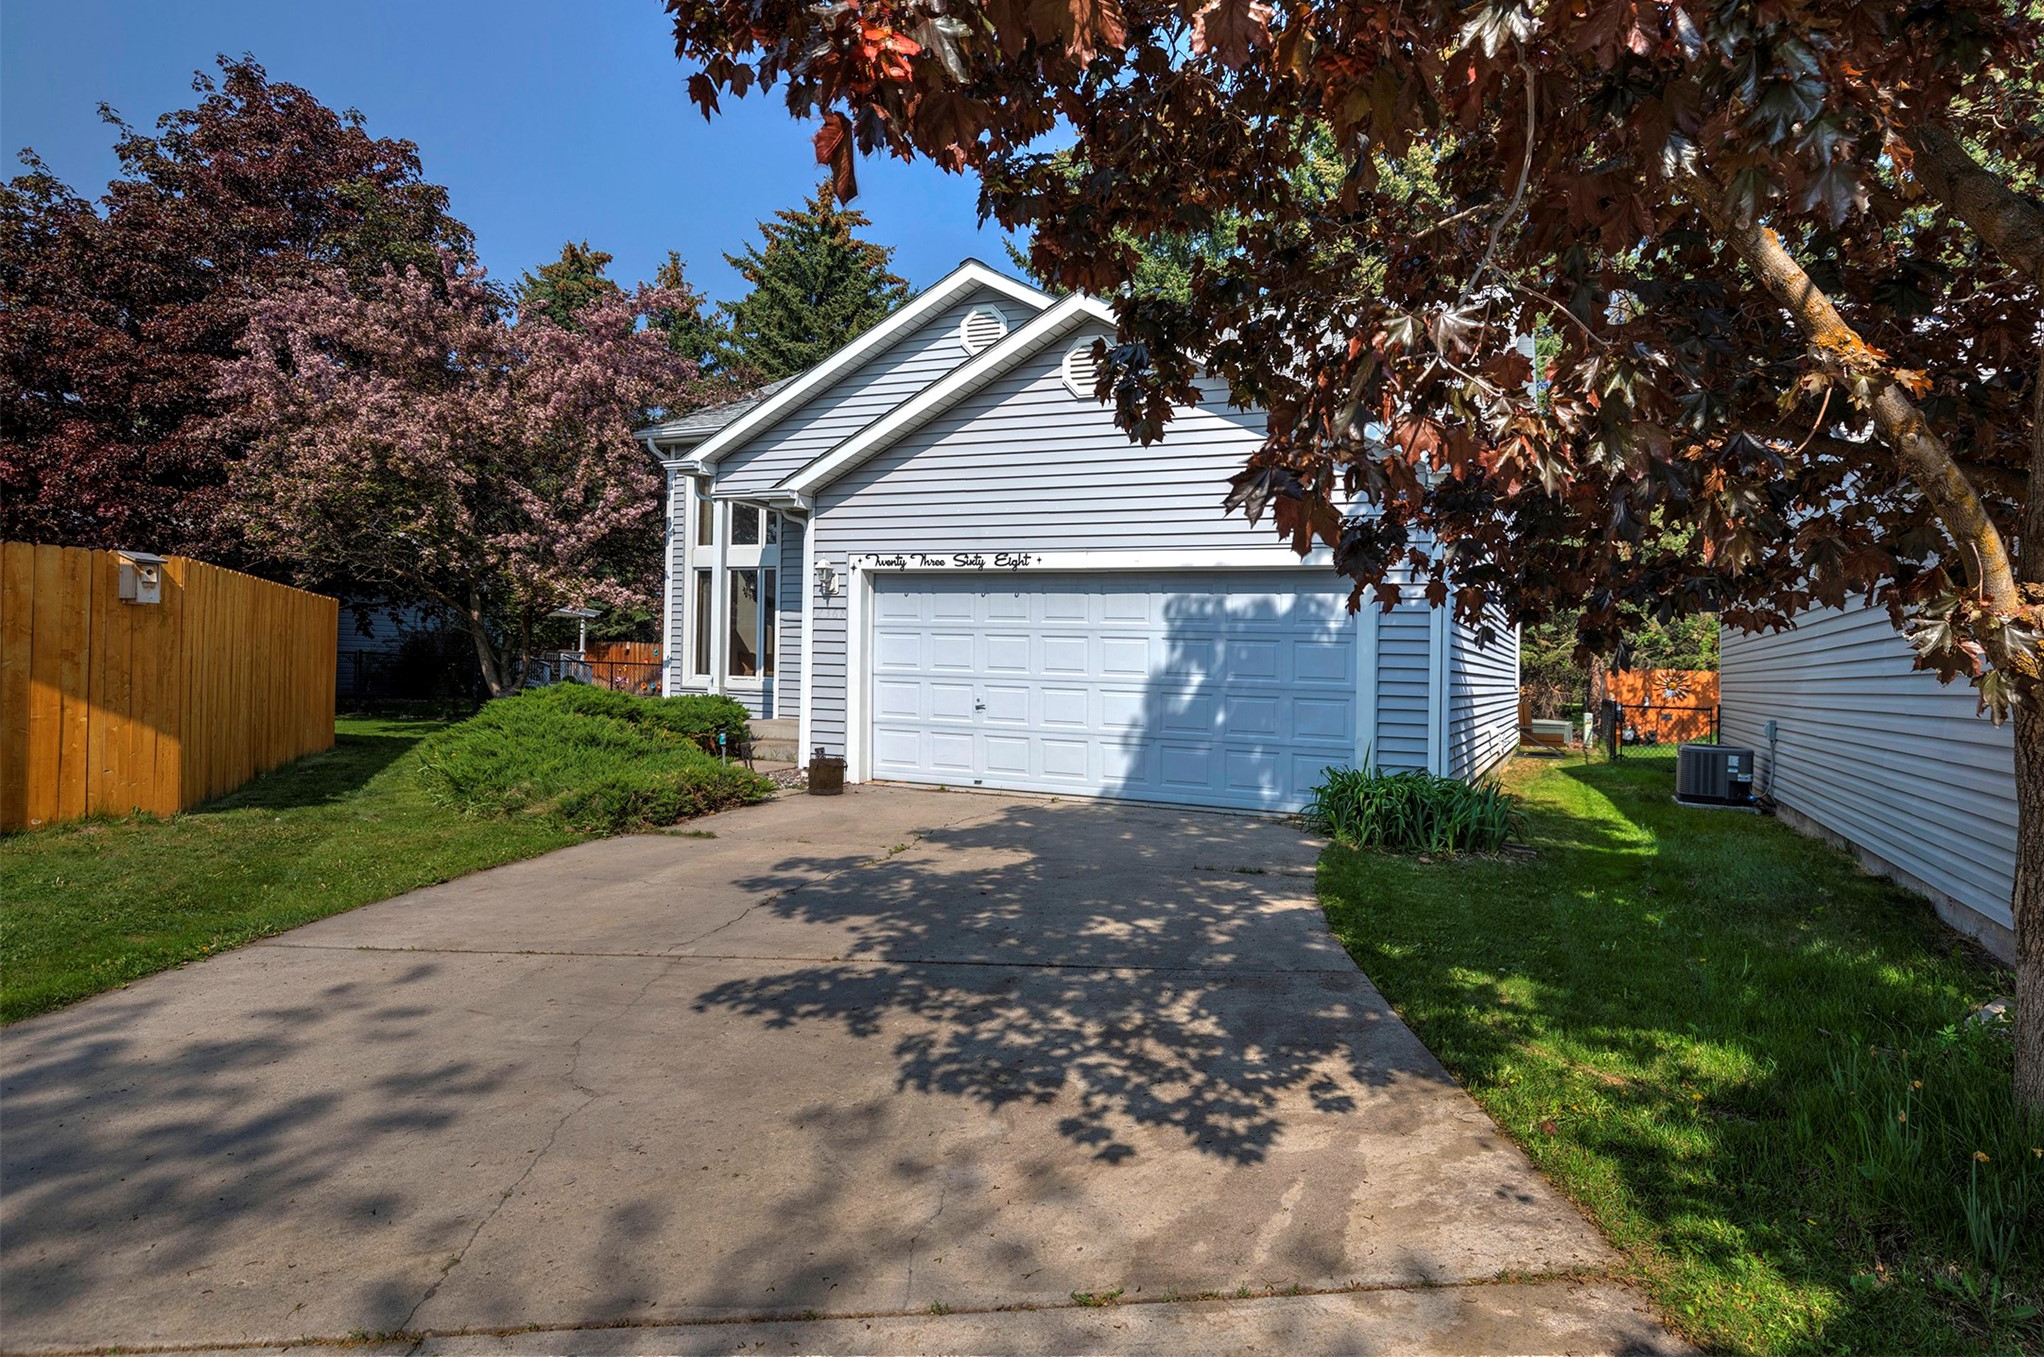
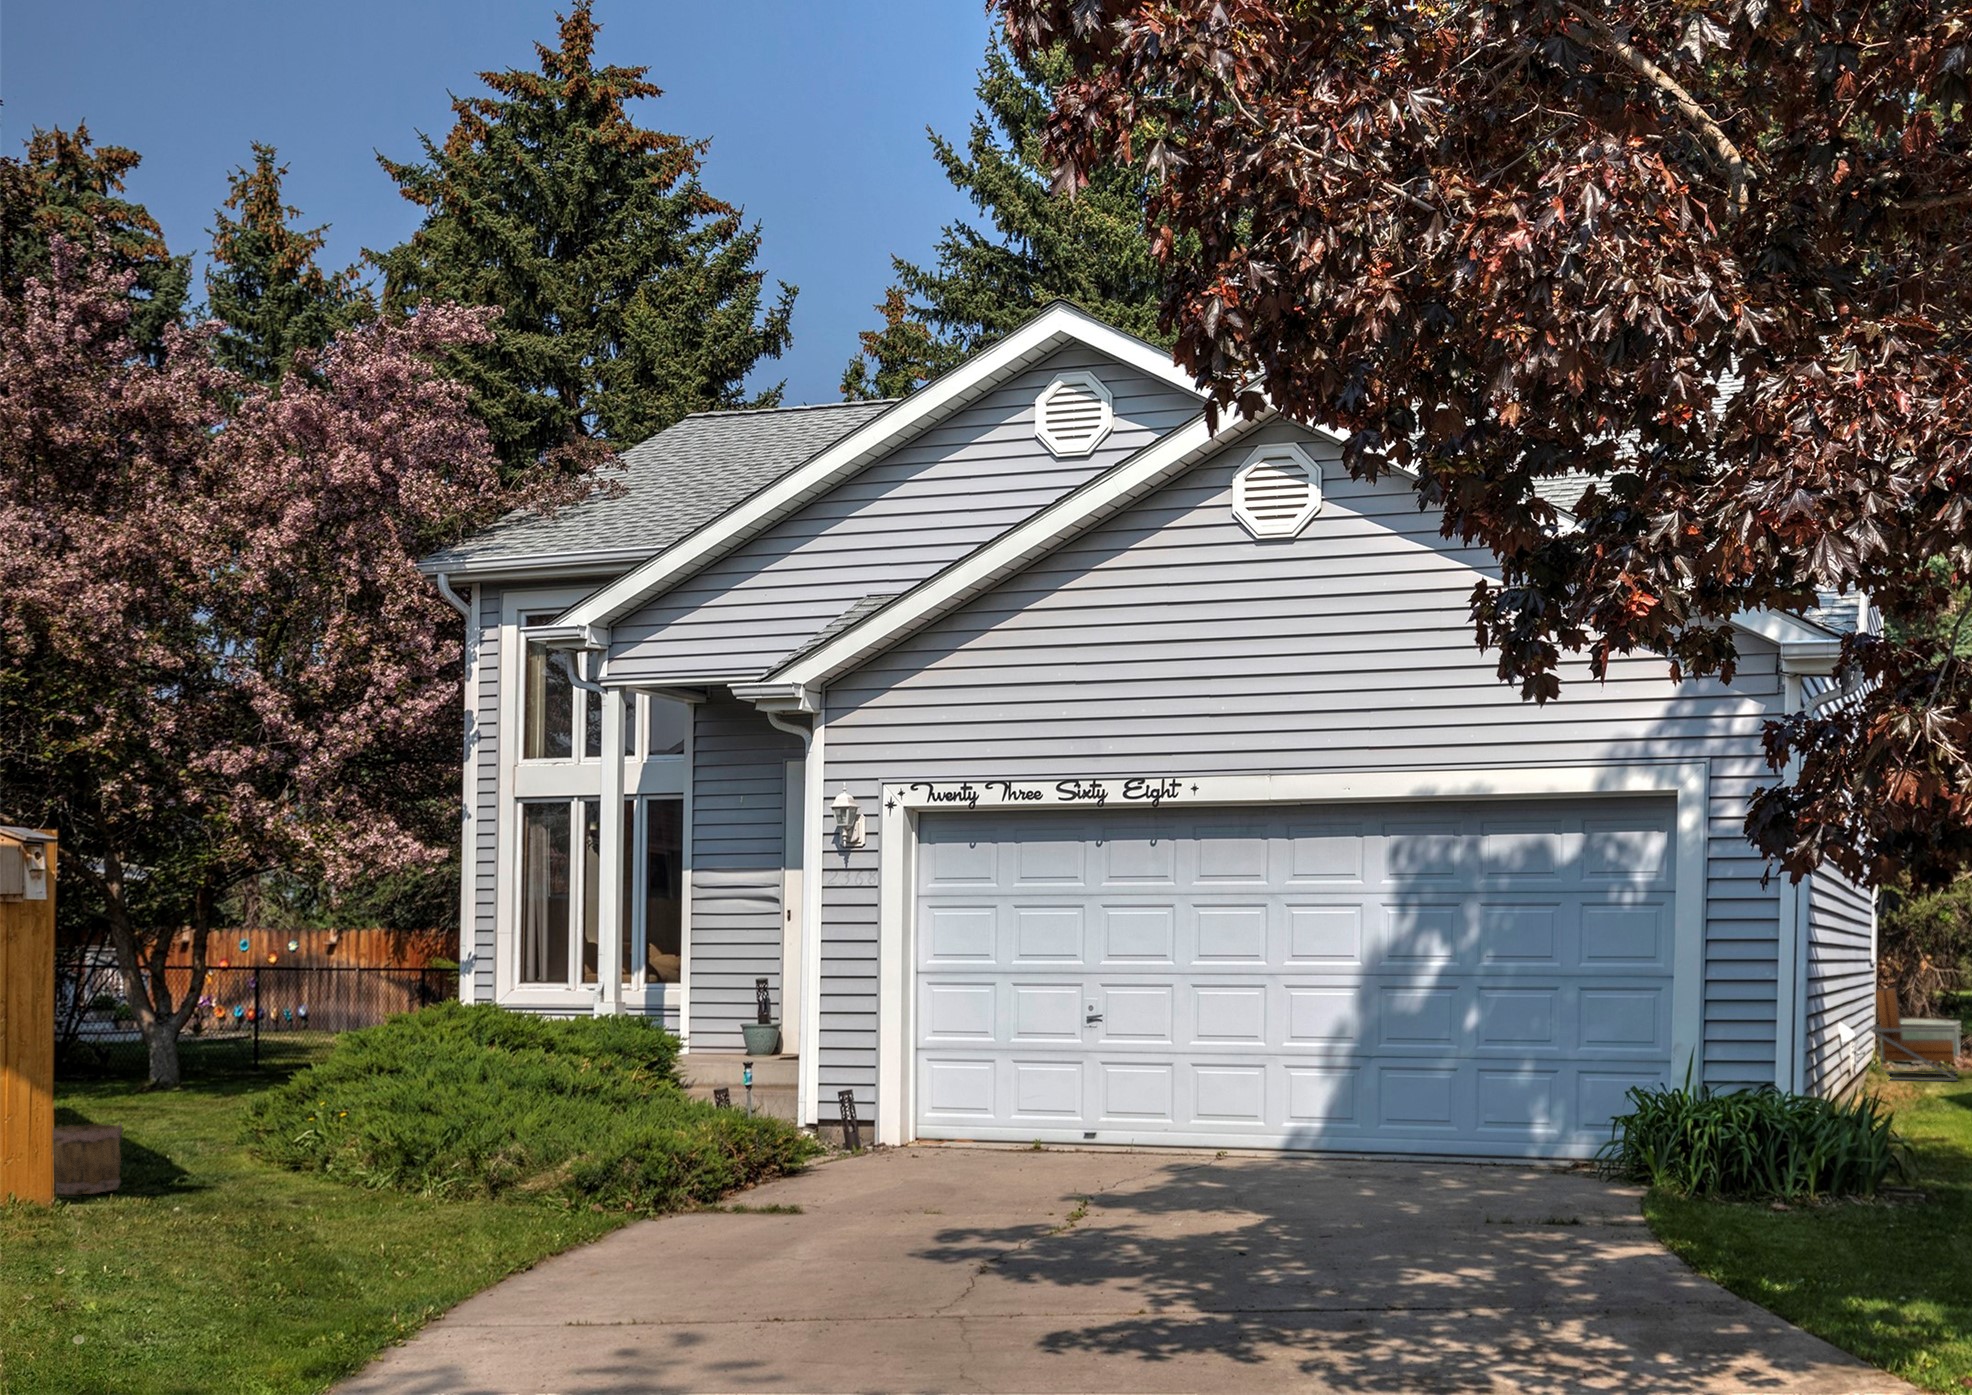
bucket: present [808,756,848,795] -> present [53,1122,122,1195]

